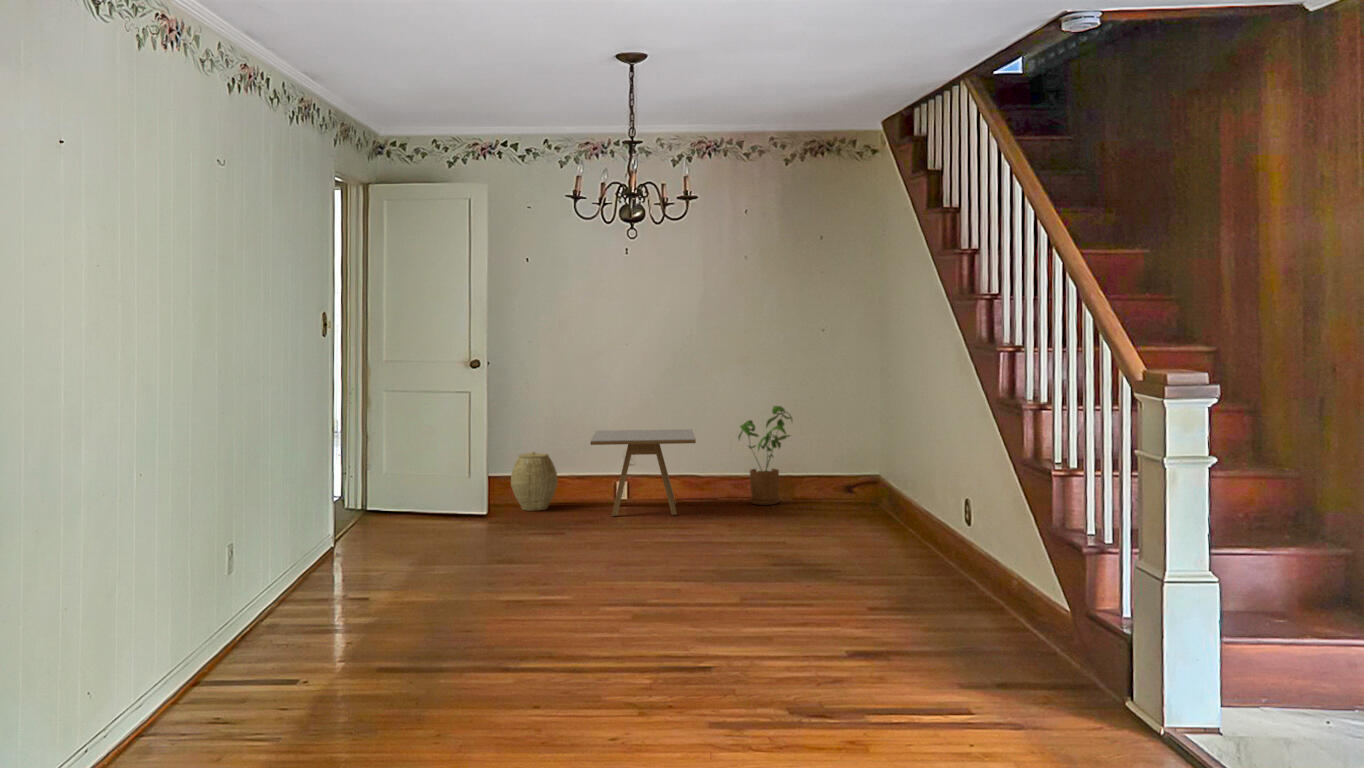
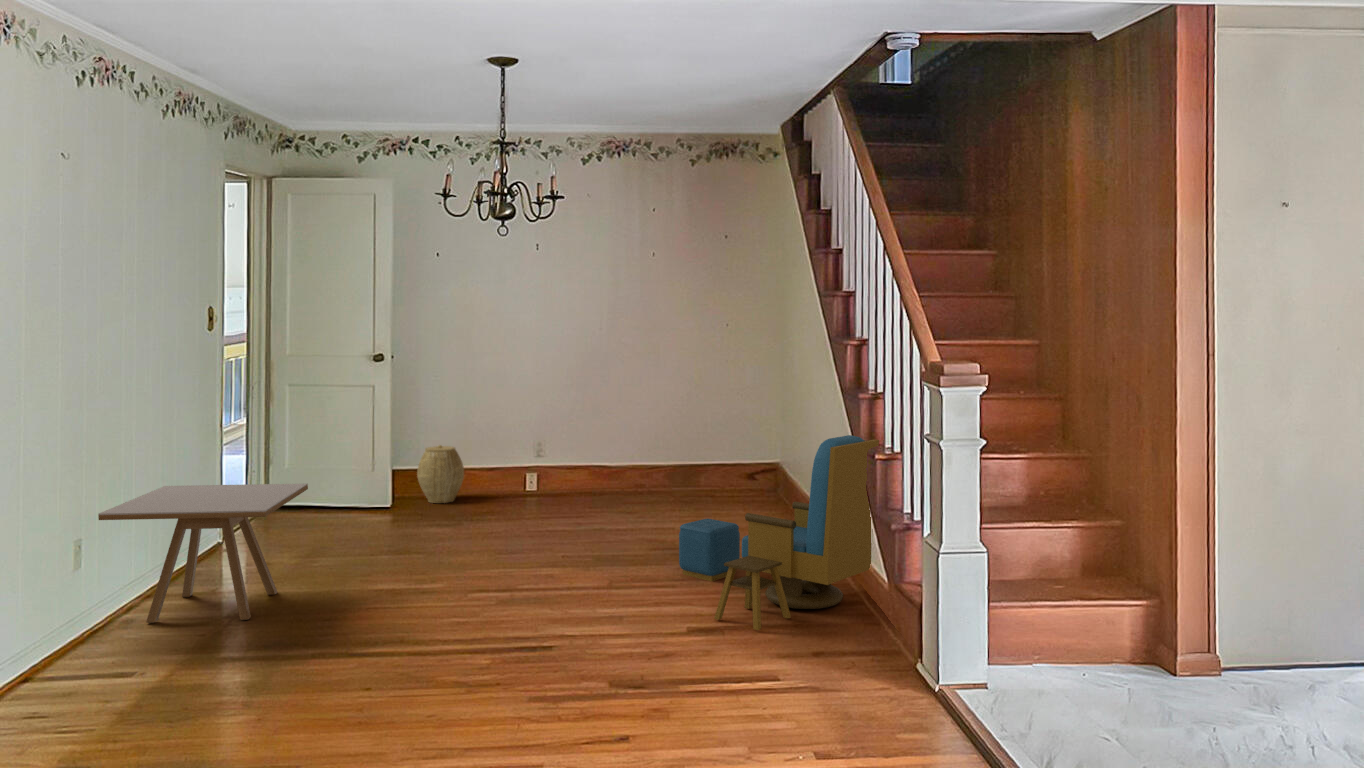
house plant: present [738,406,792,505] -> none [643,402,697,499]
armchair: none [799,426,1009,619] -> present [679,435,879,630]
side table: present [590,429,696,516] -> present [98,483,308,623]

